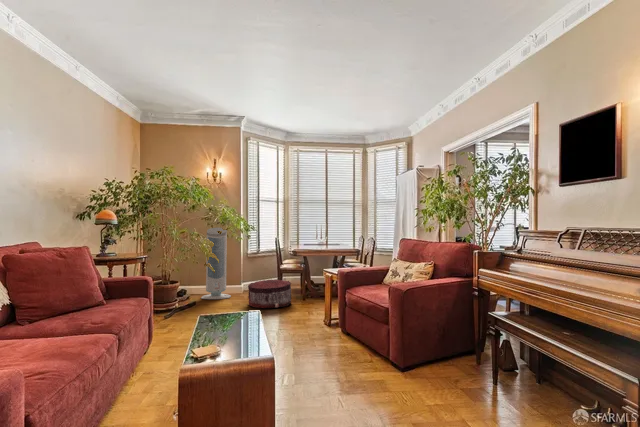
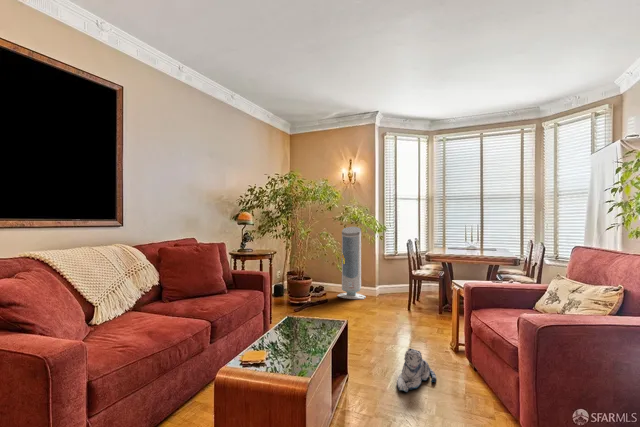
pouf: present [248,280,291,308] -> none [376,284,425,318]
plush toy: none [299,324,326,358] -> present [397,348,436,392]

